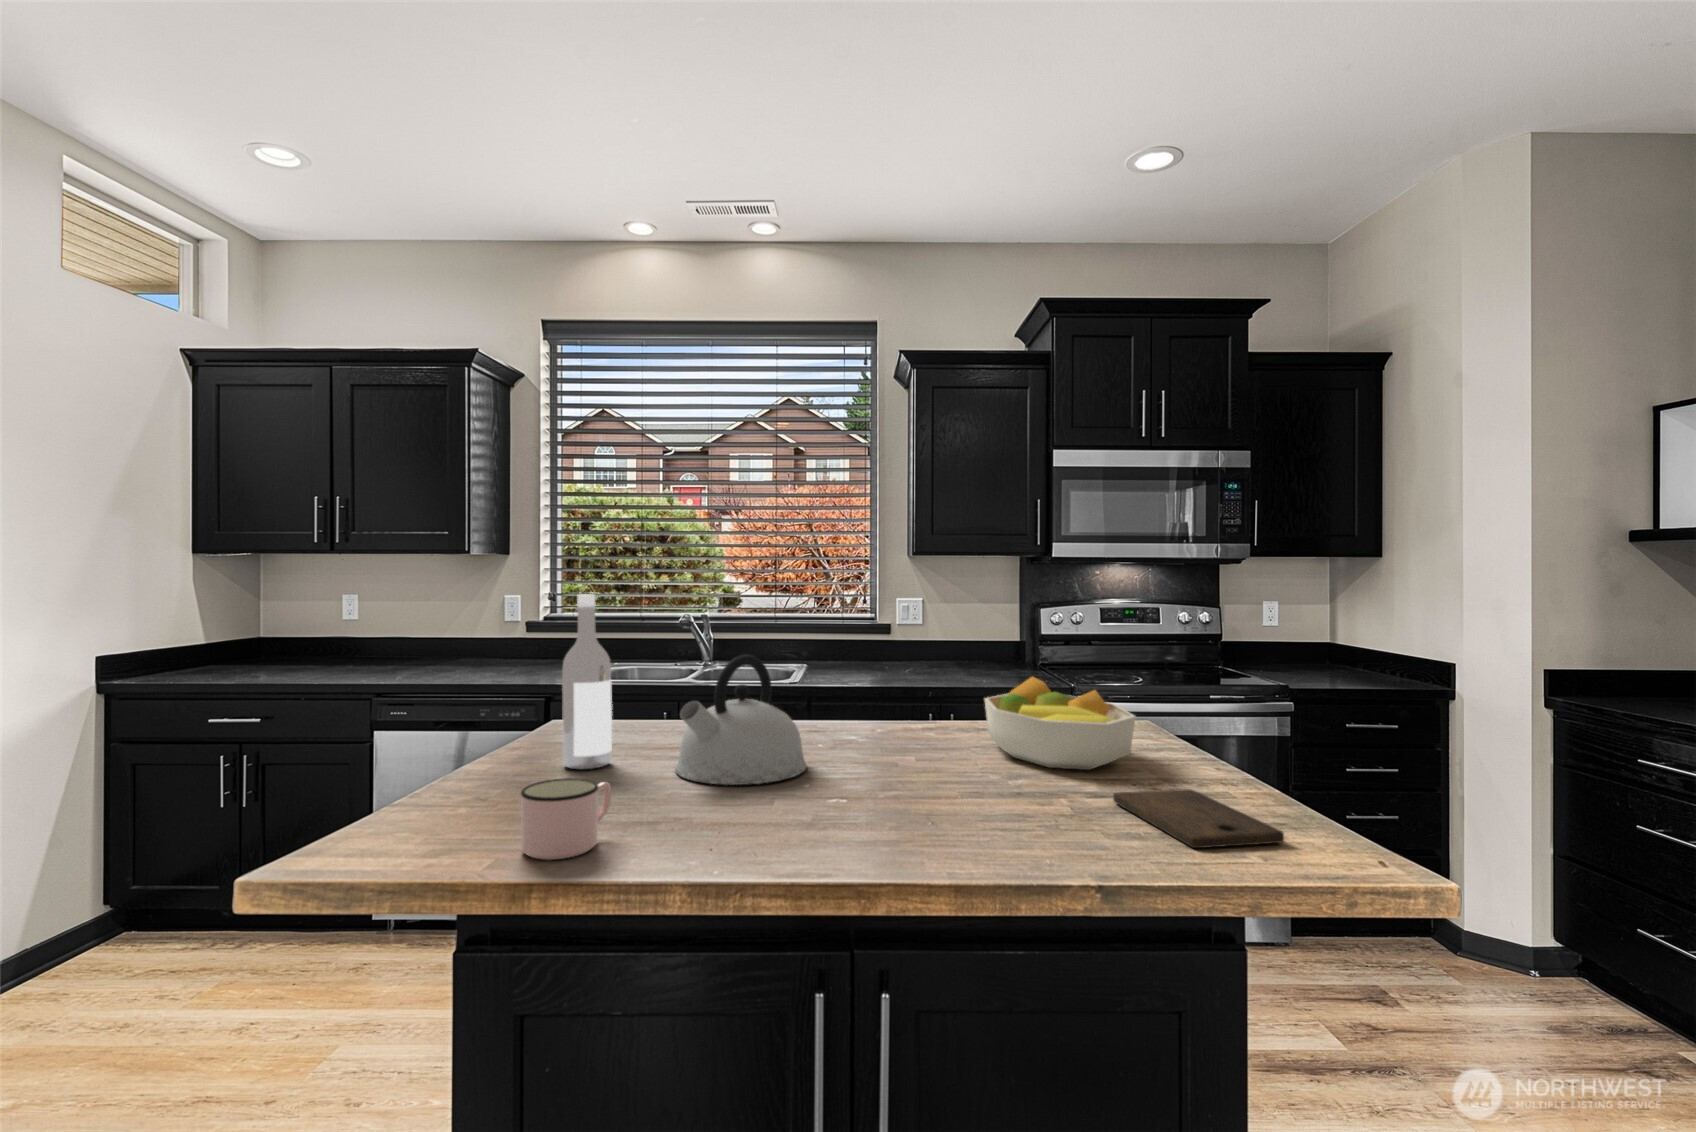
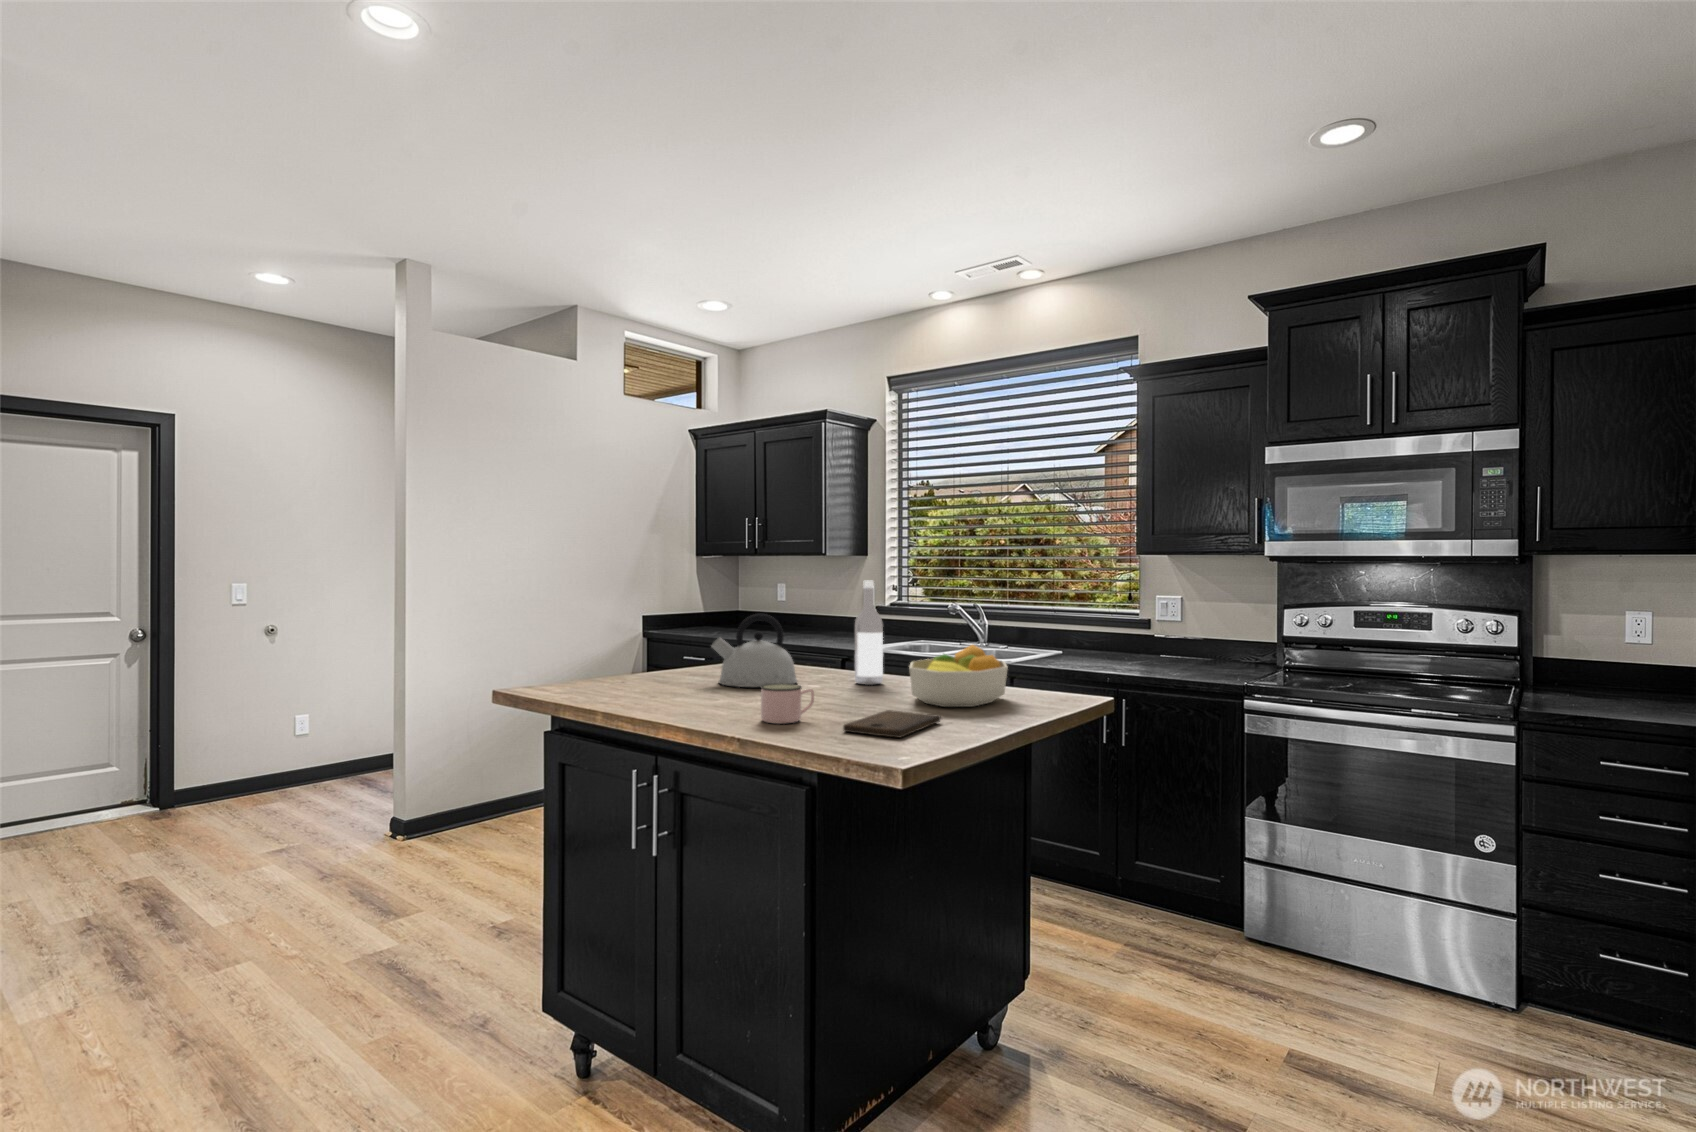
wine bottle: present [562,594,612,769] -> present [855,581,883,685]
mug: present [521,778,611,860] -> present [761,684,814,724]

